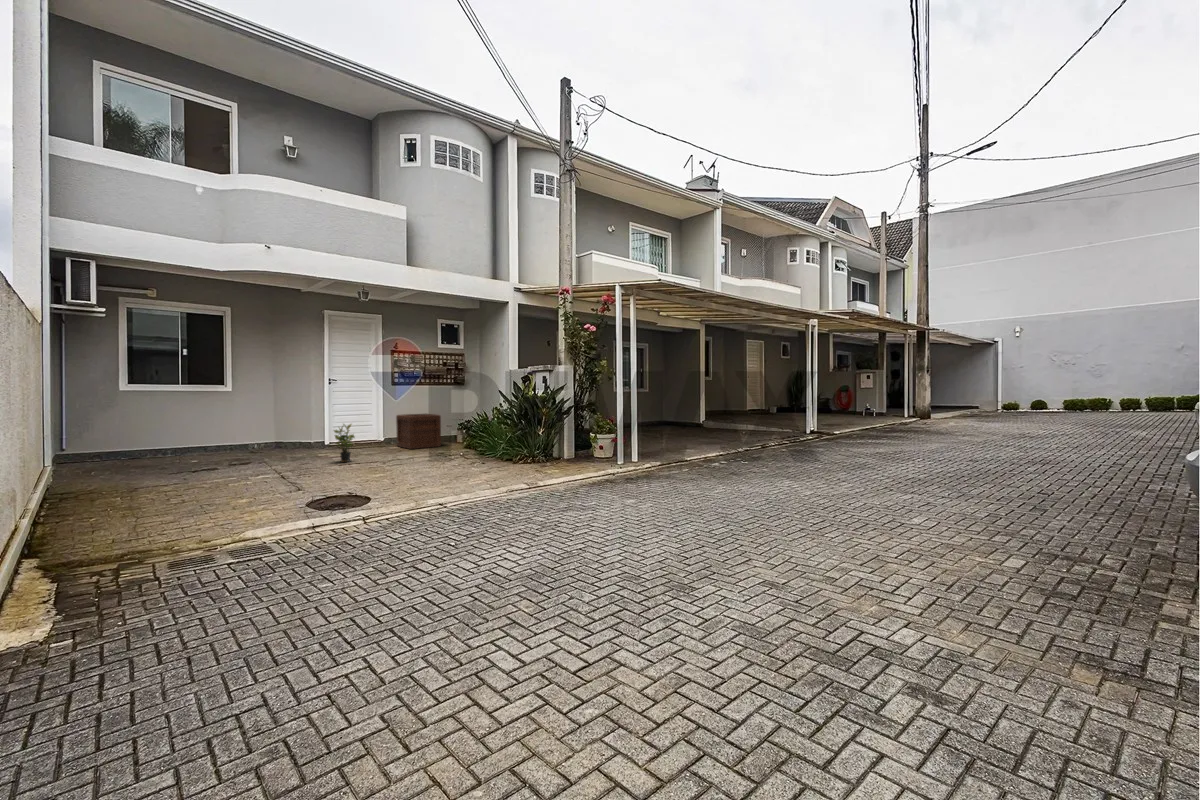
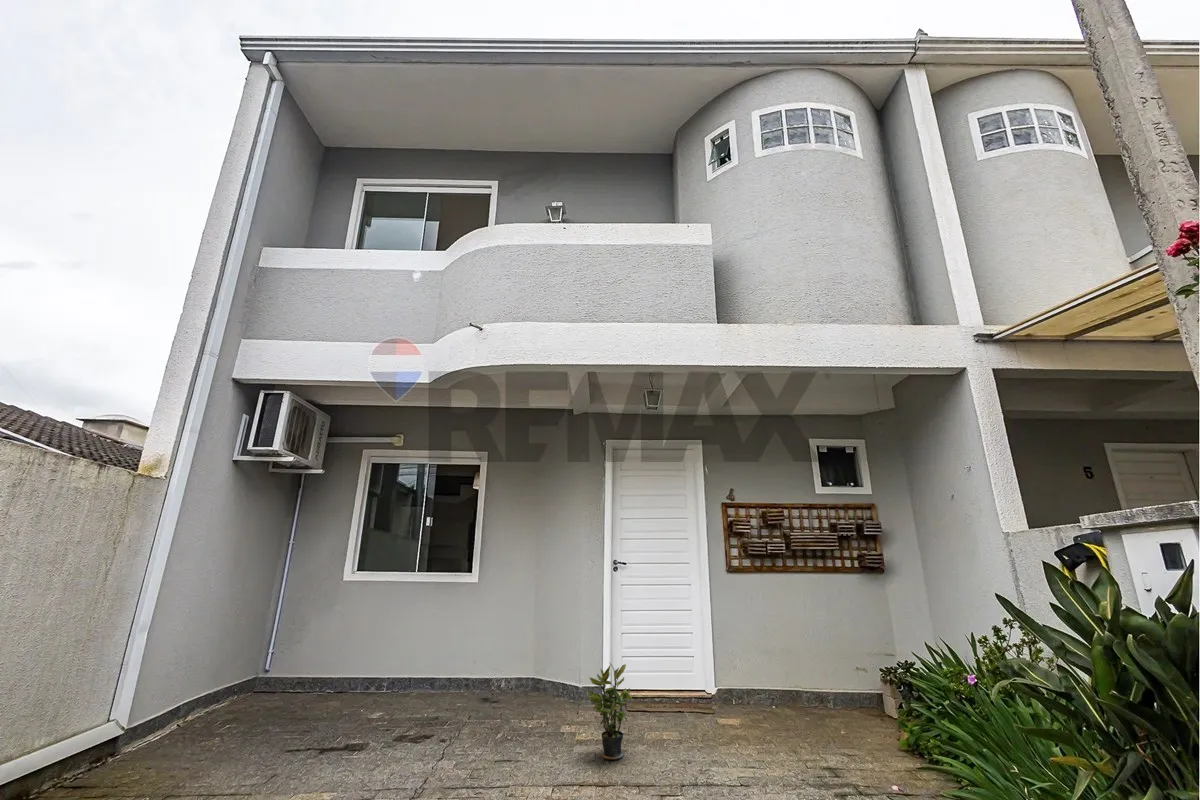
wooden crate: present [396,414,441,449] -> none [744,631,842,721]

